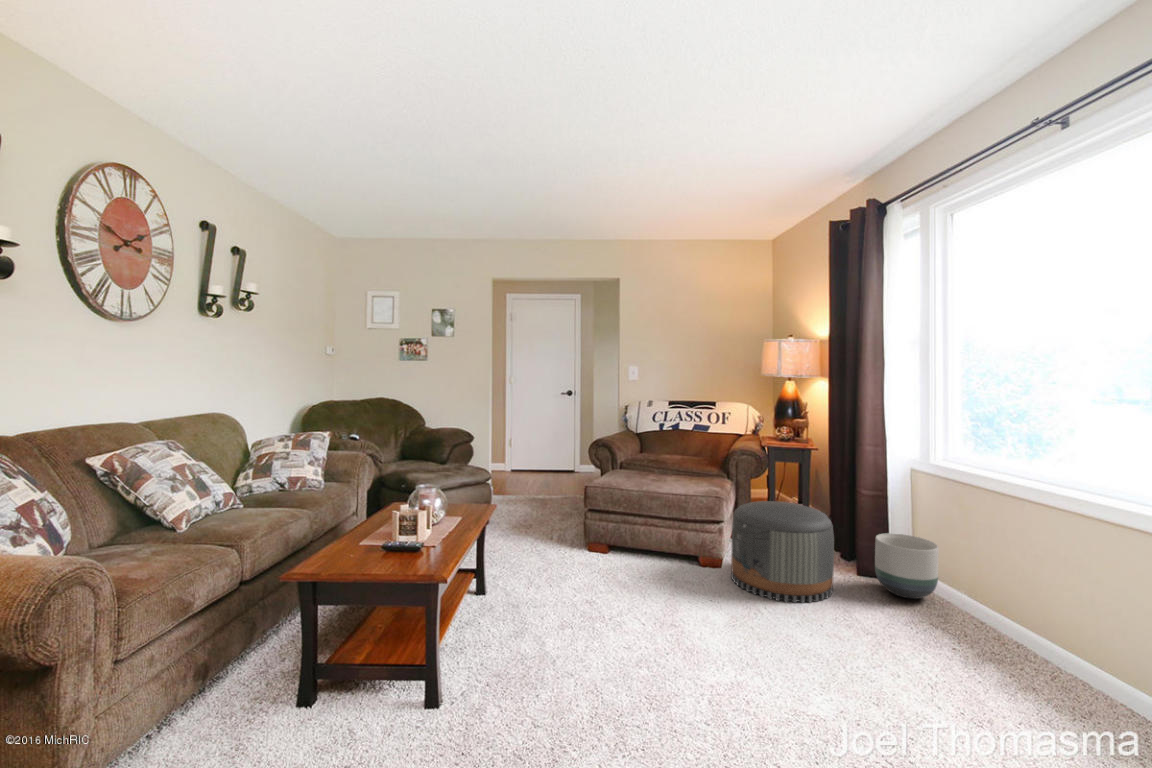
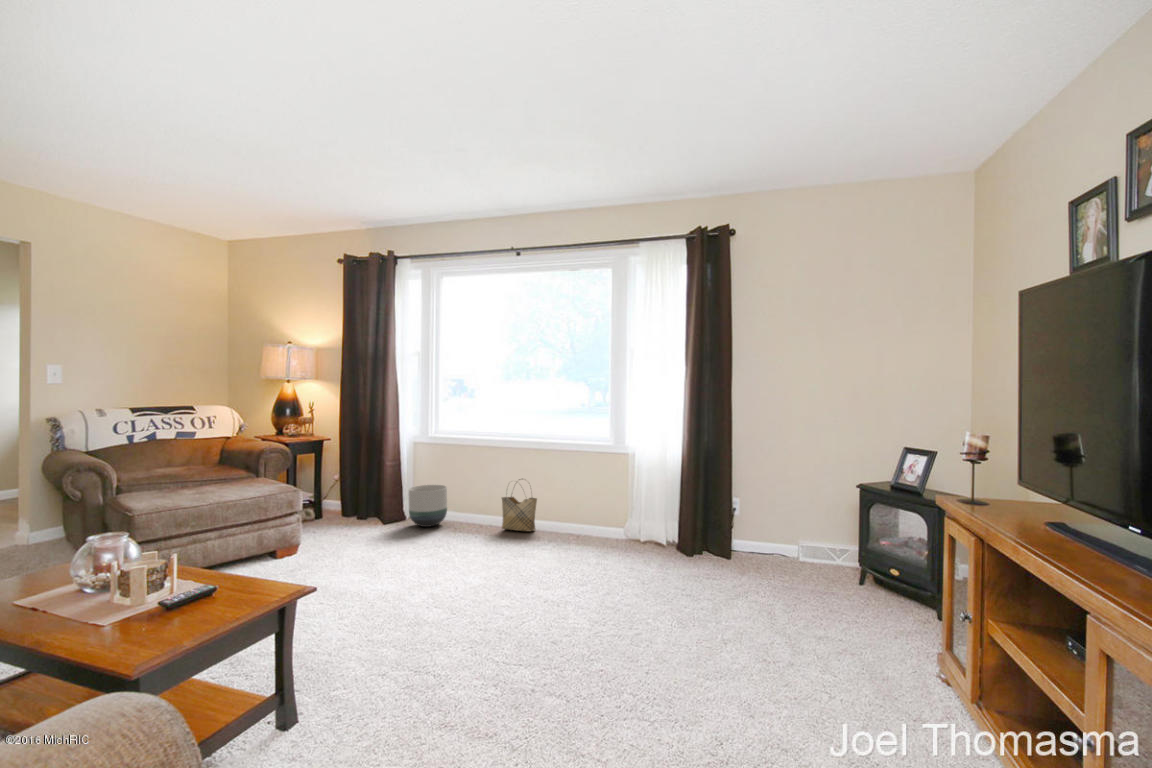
pouf: present [731,501,834,603] -> none [312,480,398,559]
woven basket: none [1002,577,1084,691] -> present [502,479,537,531]

